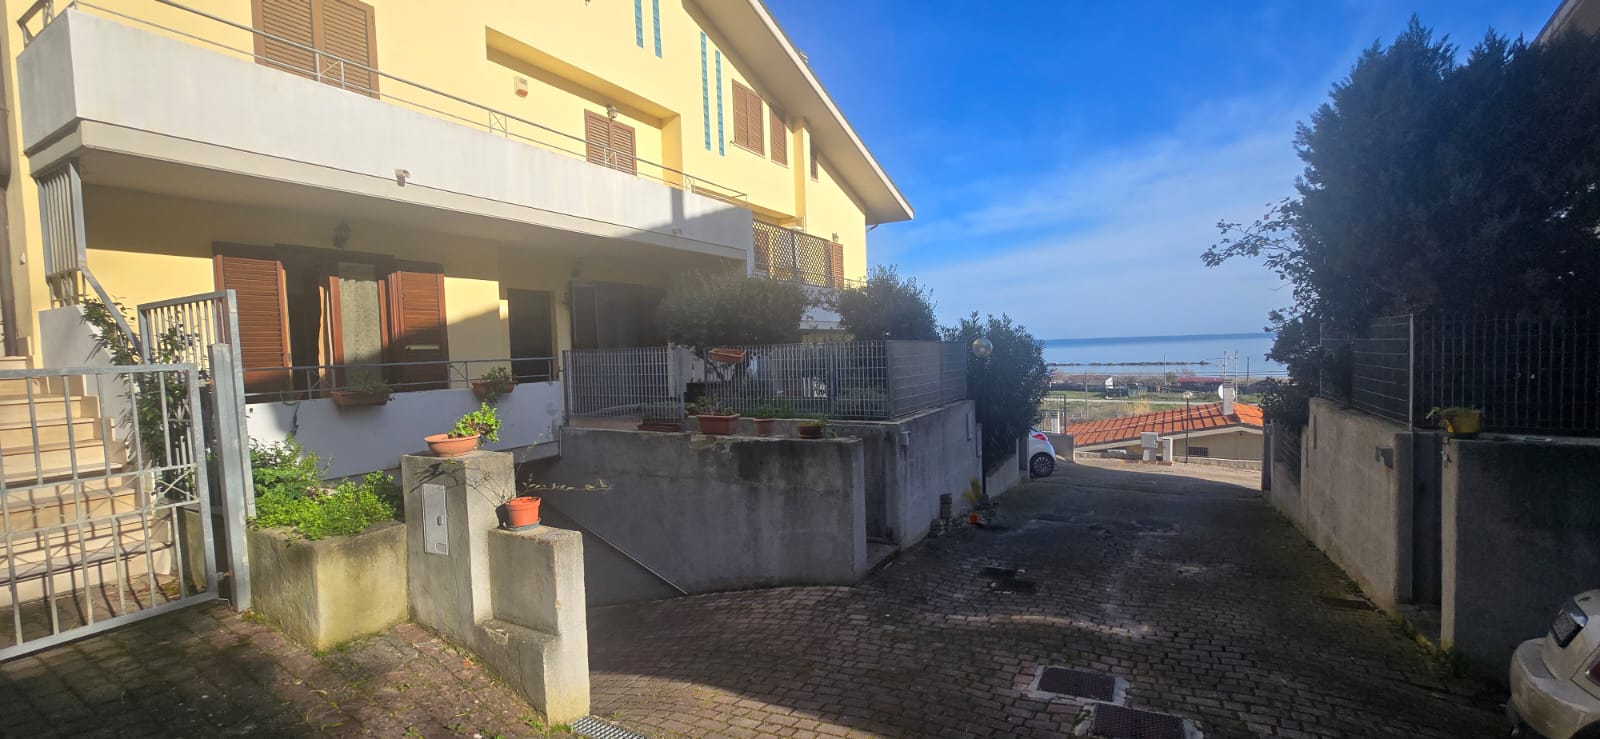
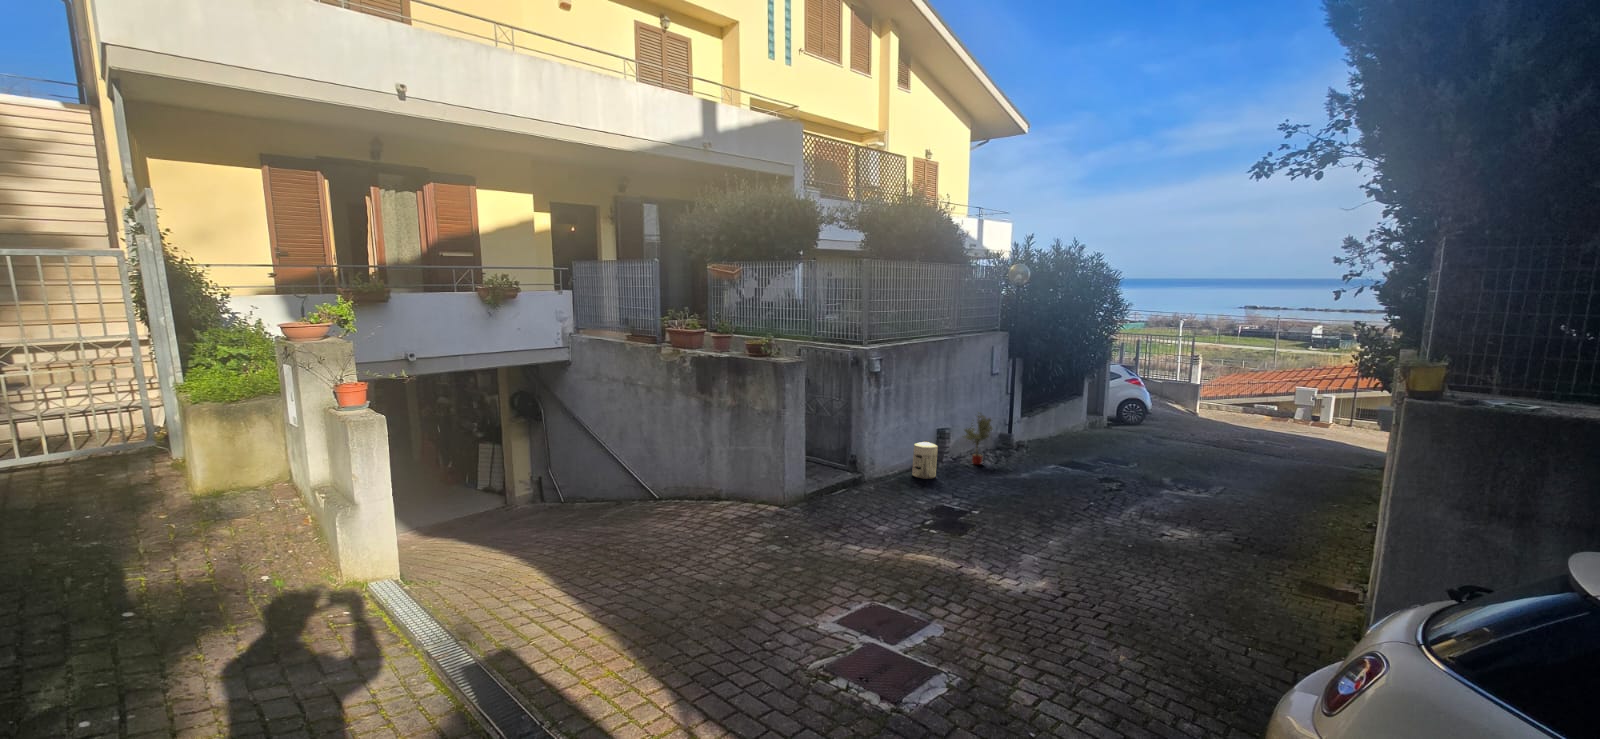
waste bin: none [933,505,956,541] -> present [912,441,938,479]

